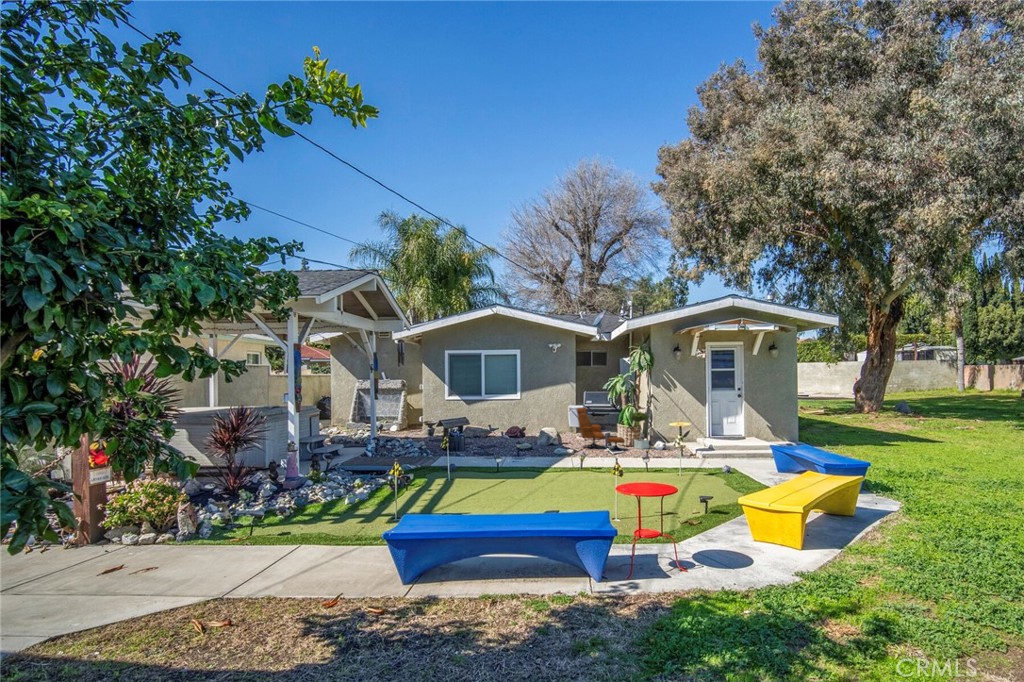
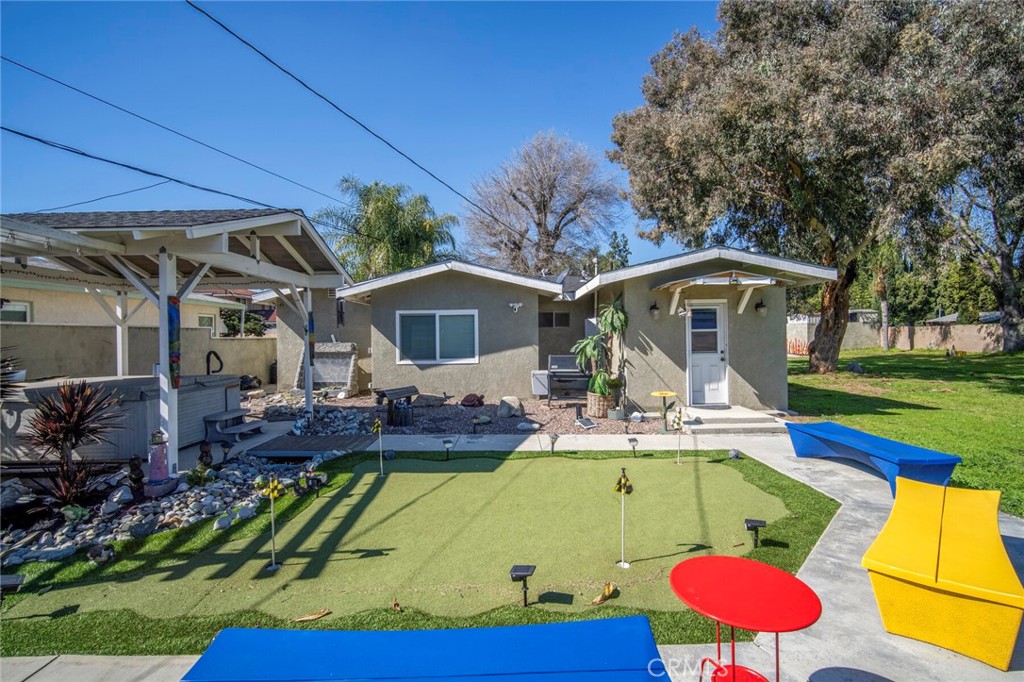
lounge chair: present [577,407,625,449] -> none [543,374,598,423]

